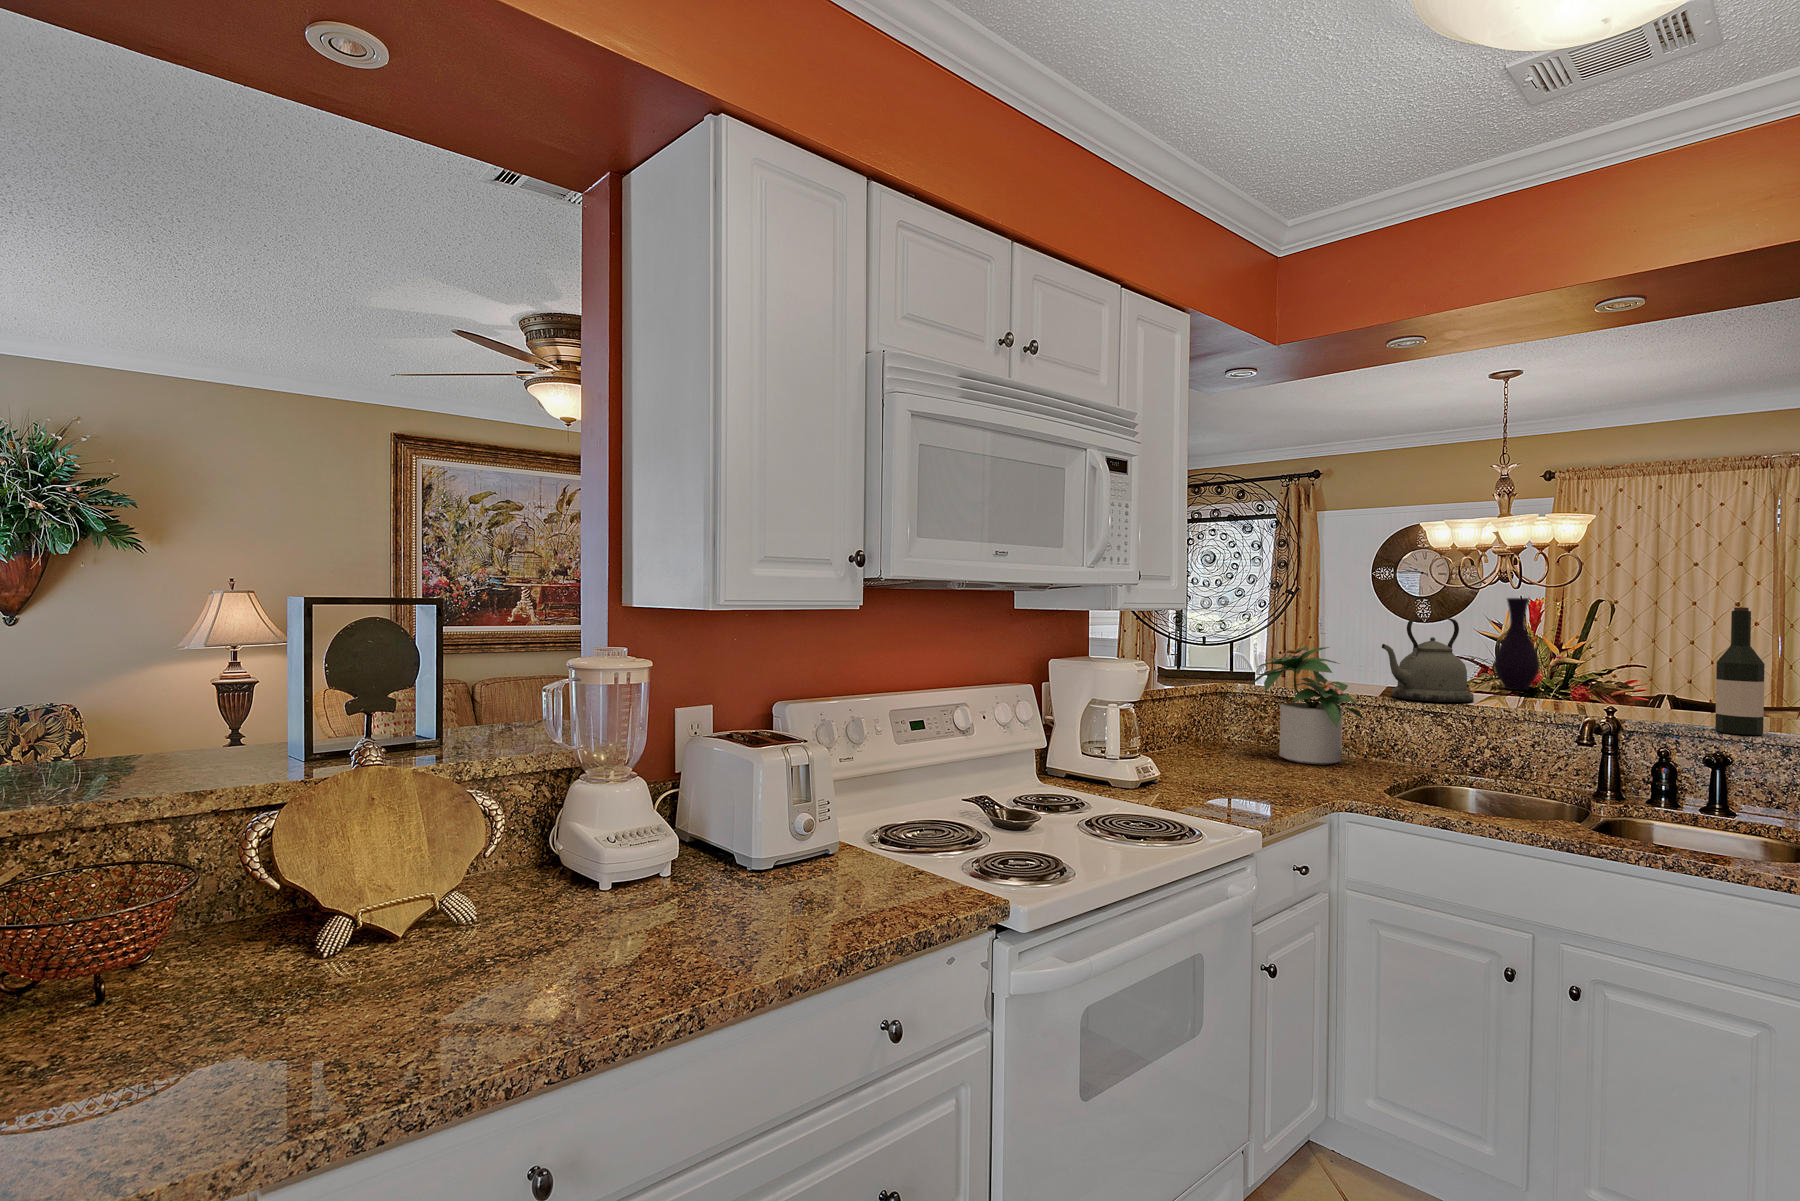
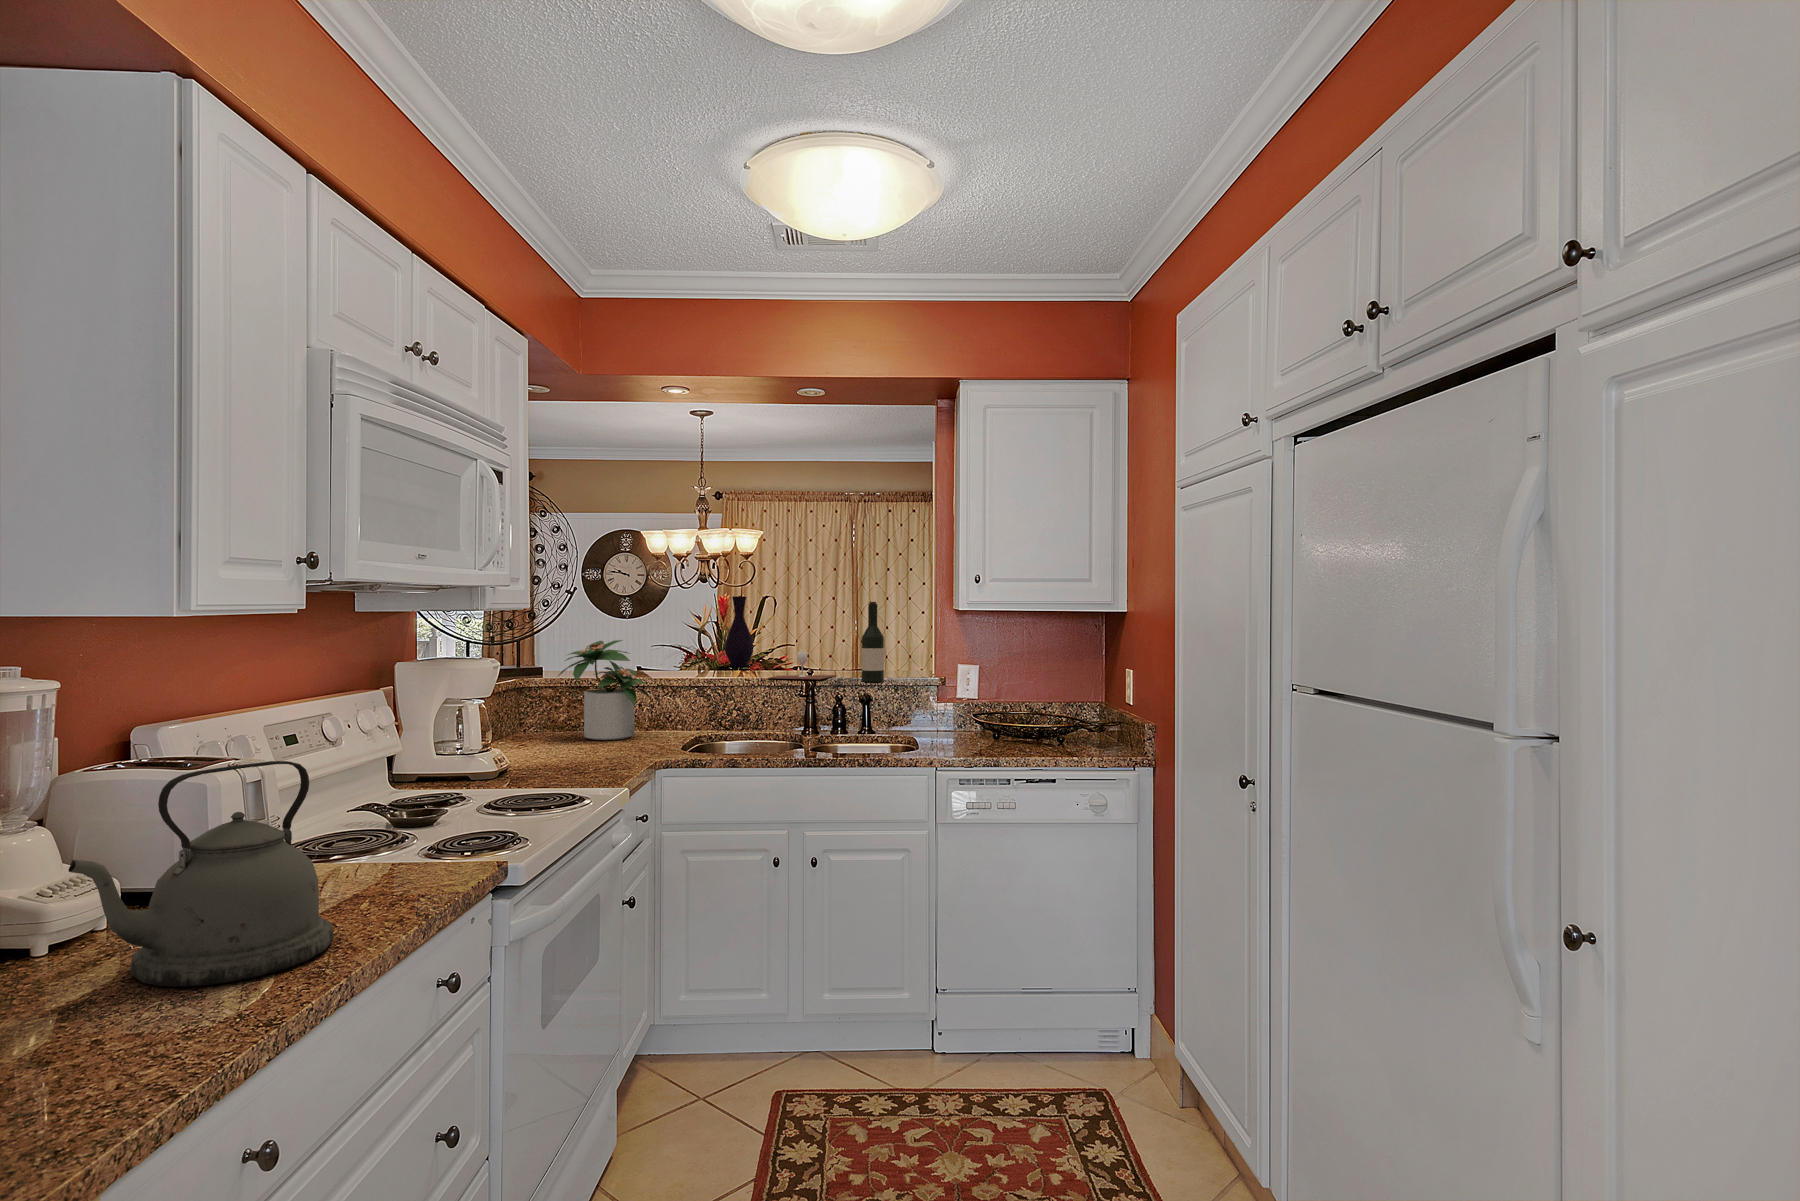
kettle: present [1382,617,1474,702] -> present [68,761,334,987]
wine glass: none [1539,676,1676,720] -> present [769,651,837,679]

